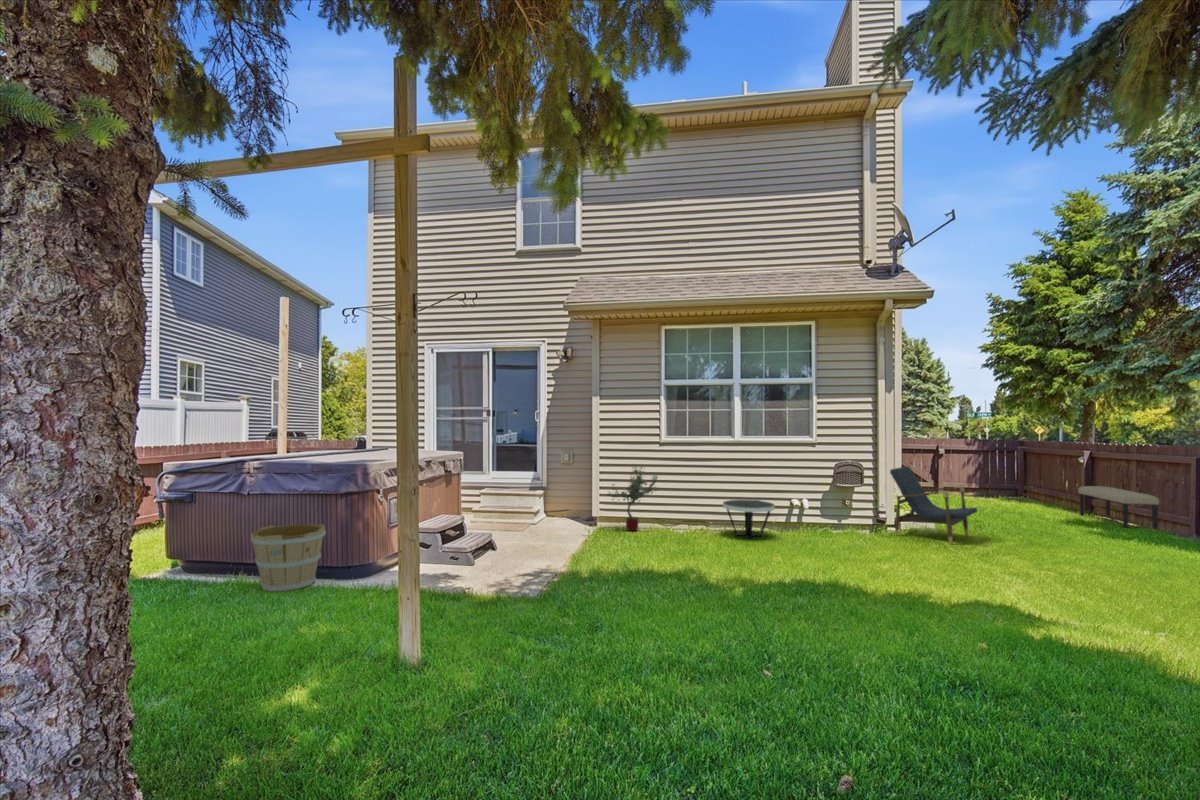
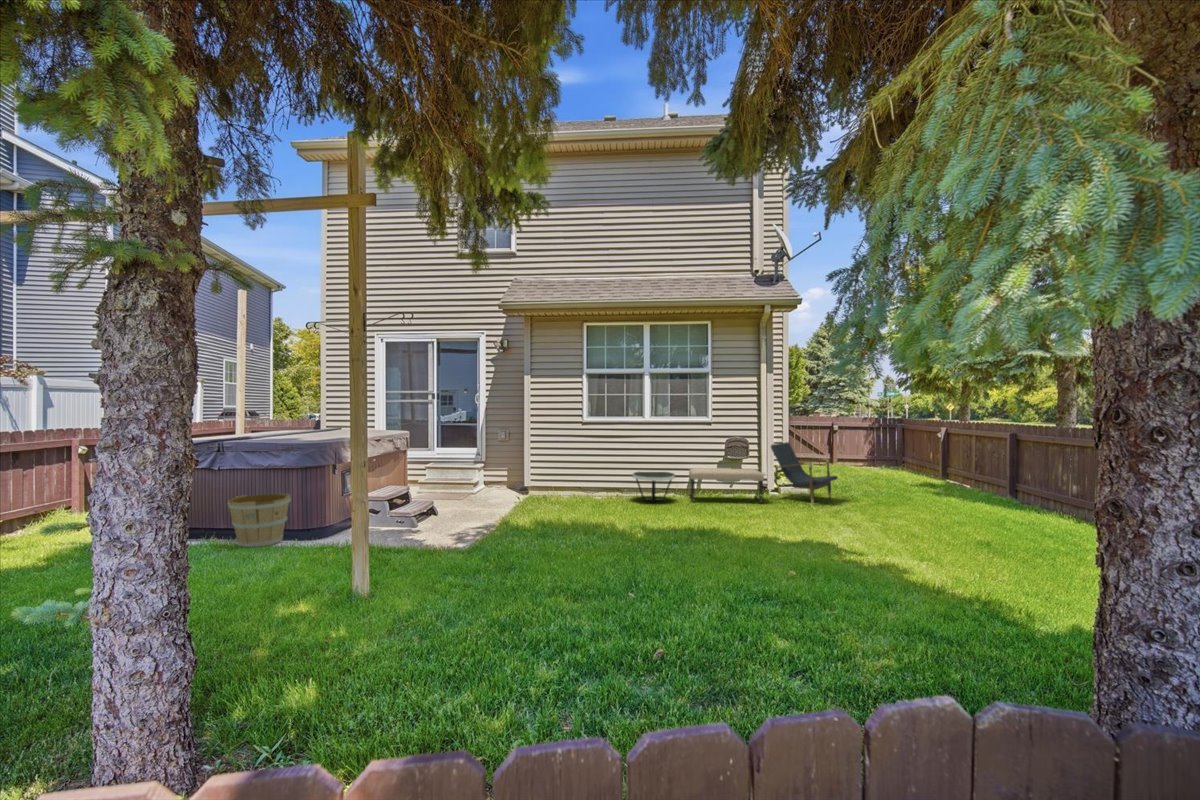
potted tree: present [608,467,657,531] -> none [535,443,580,498]
bench: present [1078,486,1159,529] -> present [689,468,764,504]

